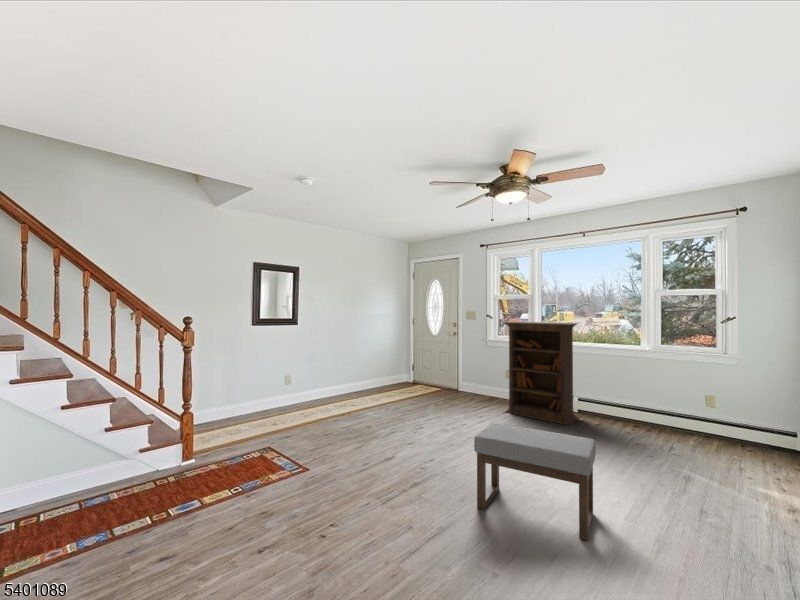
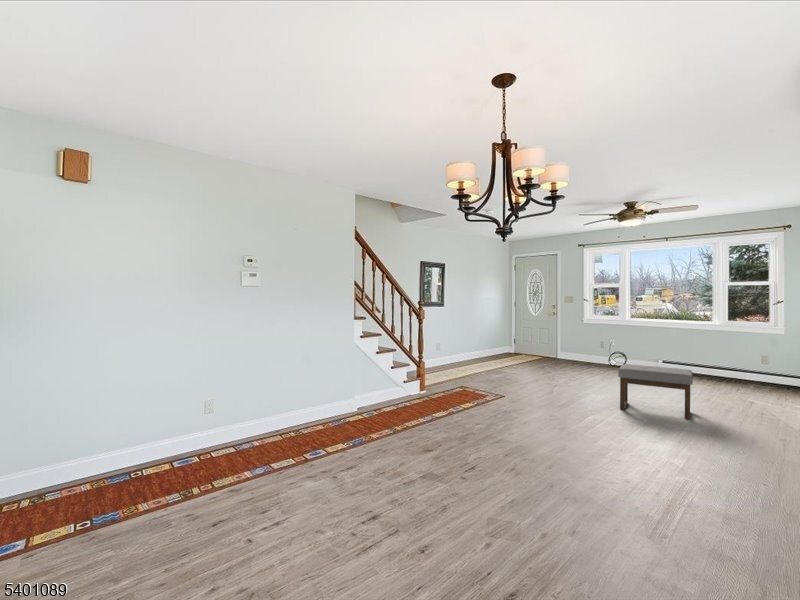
bookcase: present [504,321,579,425] -> none [603,304,664,378]

